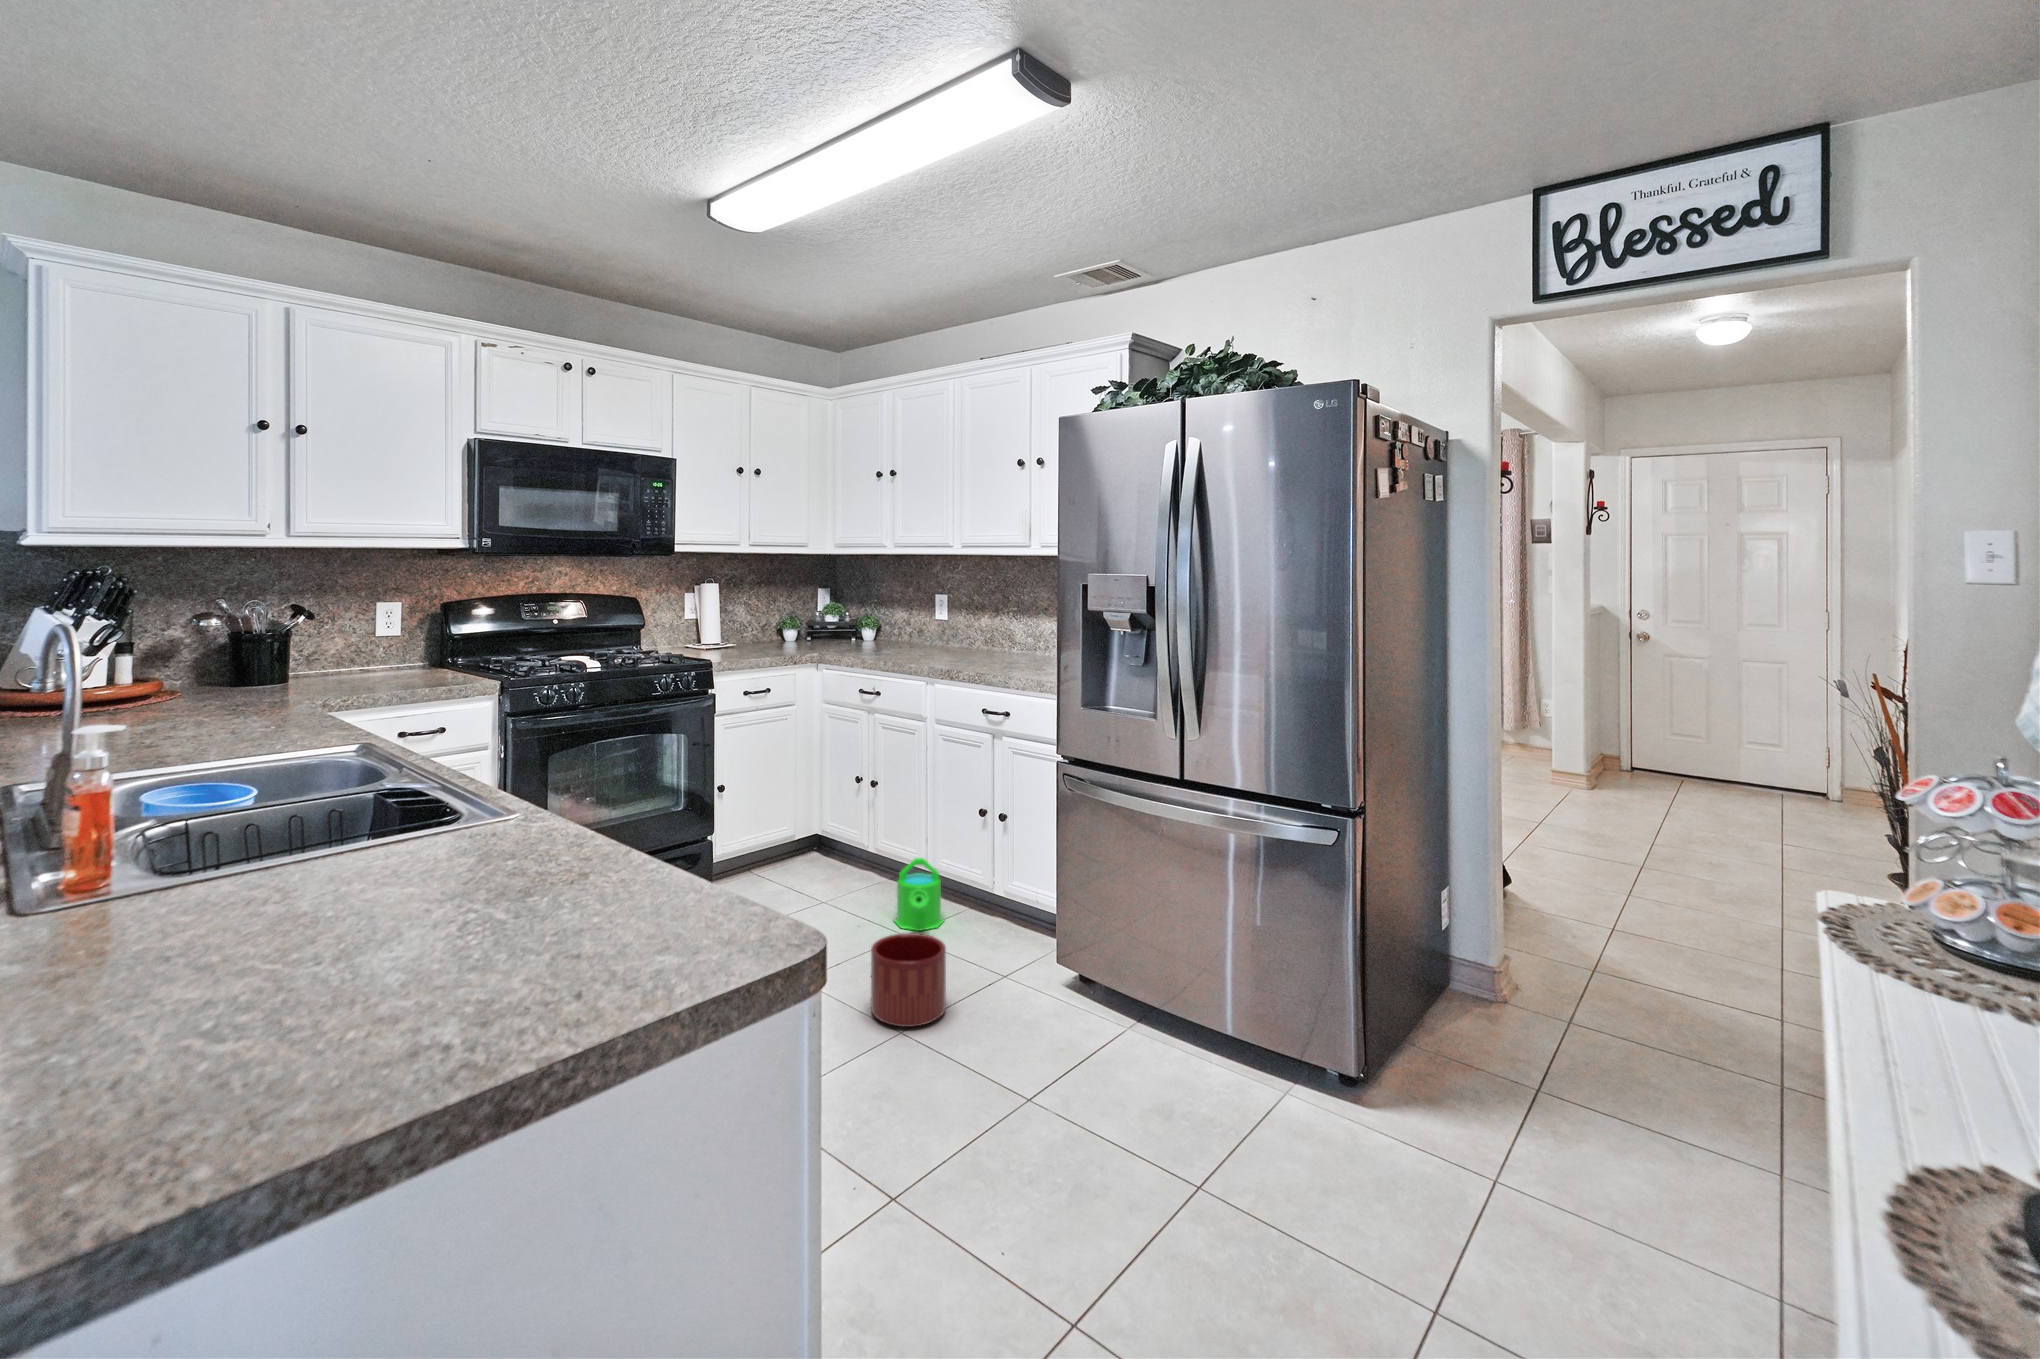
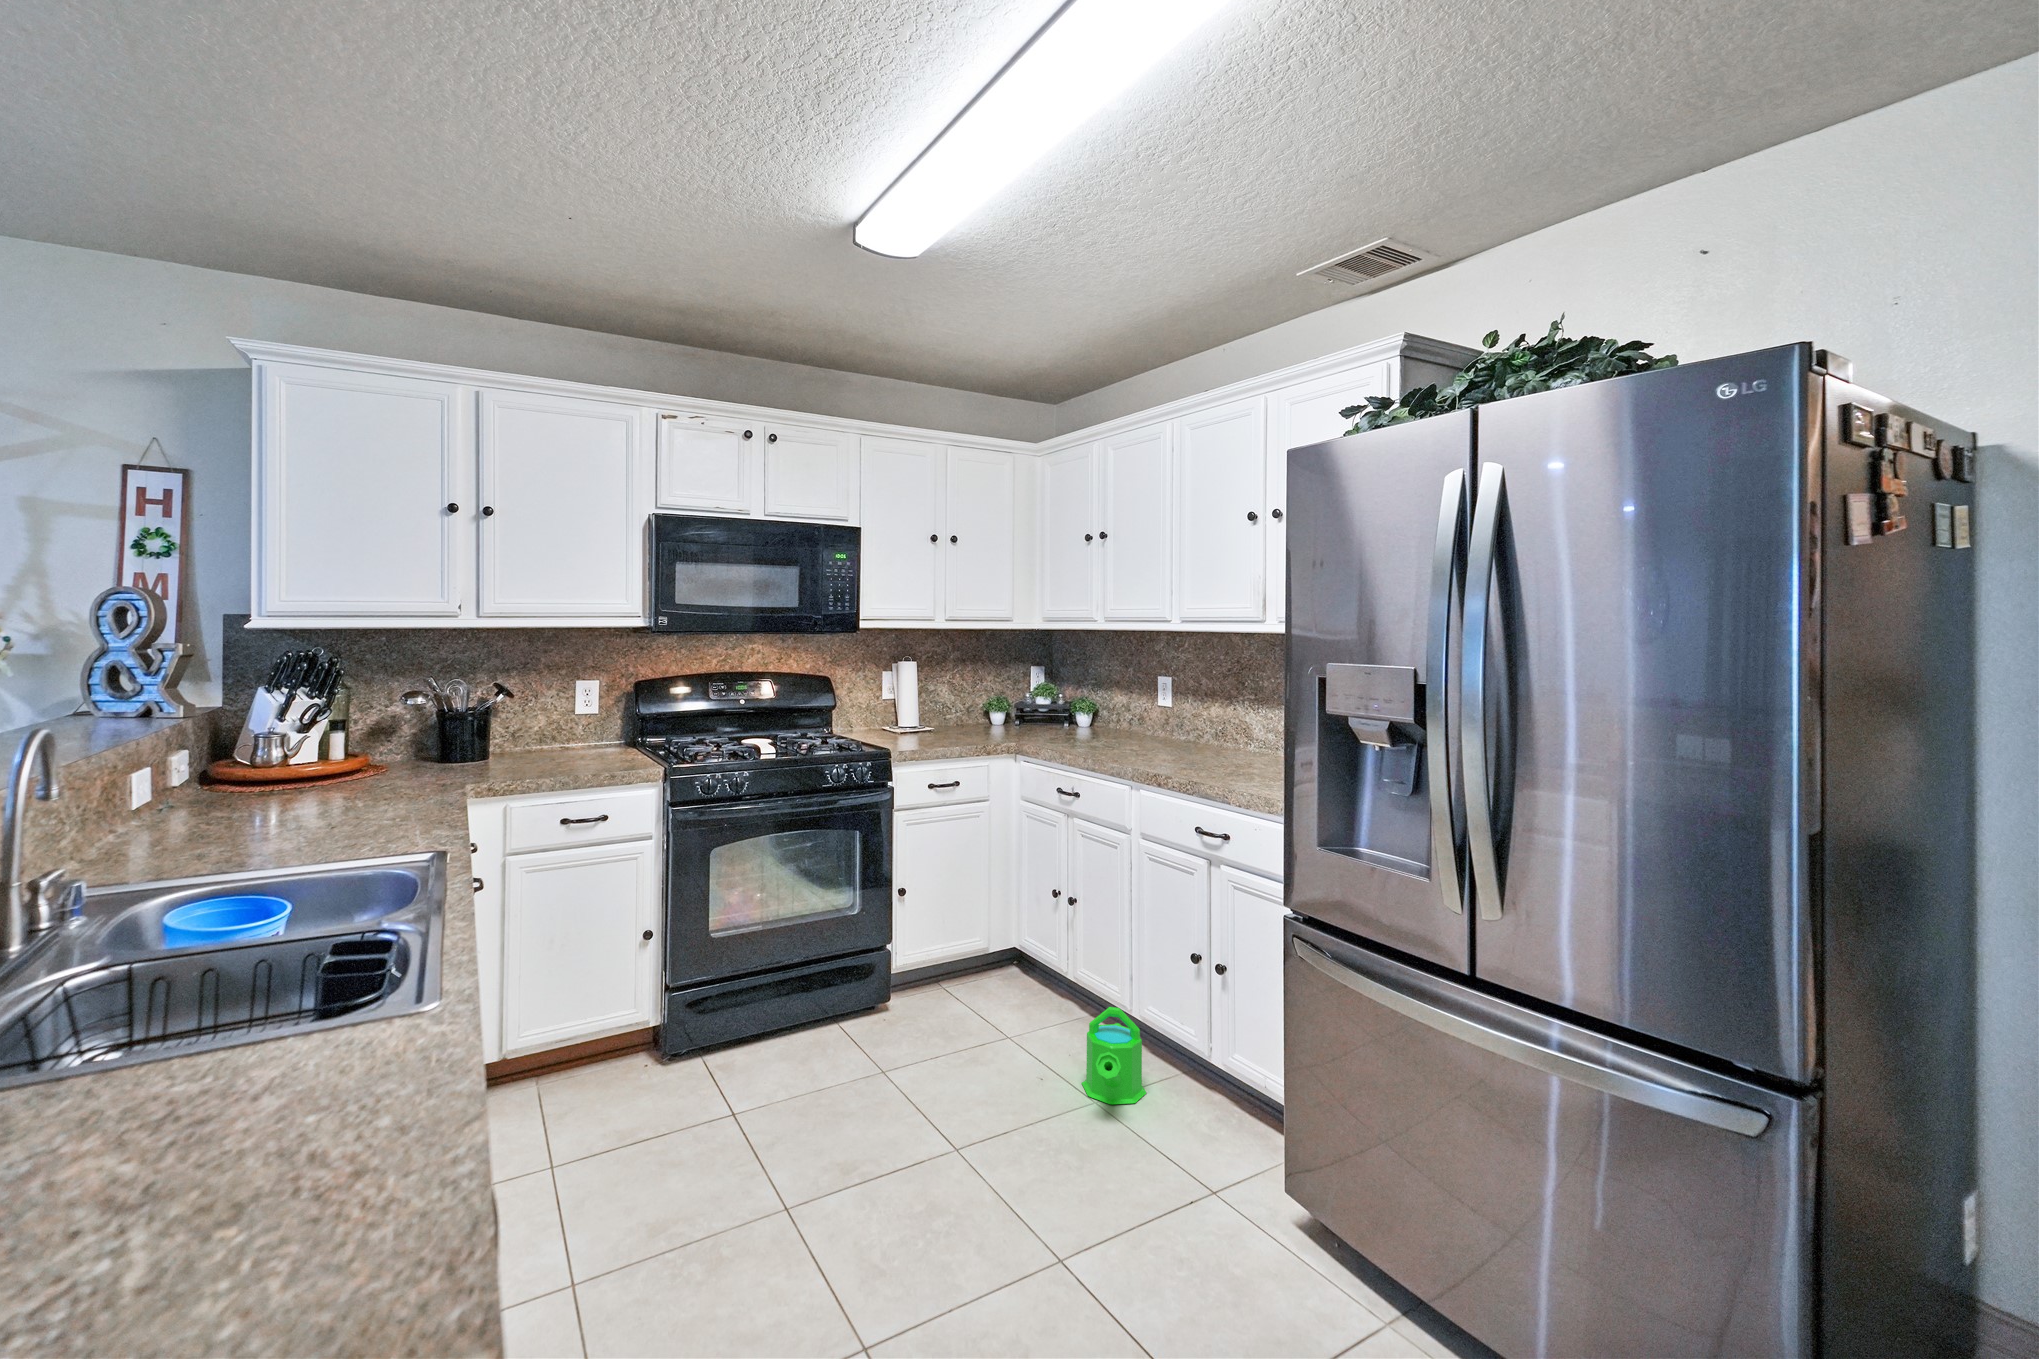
planter: present [871,933,946,1027] -> none [1019,1129,1121,1276]

